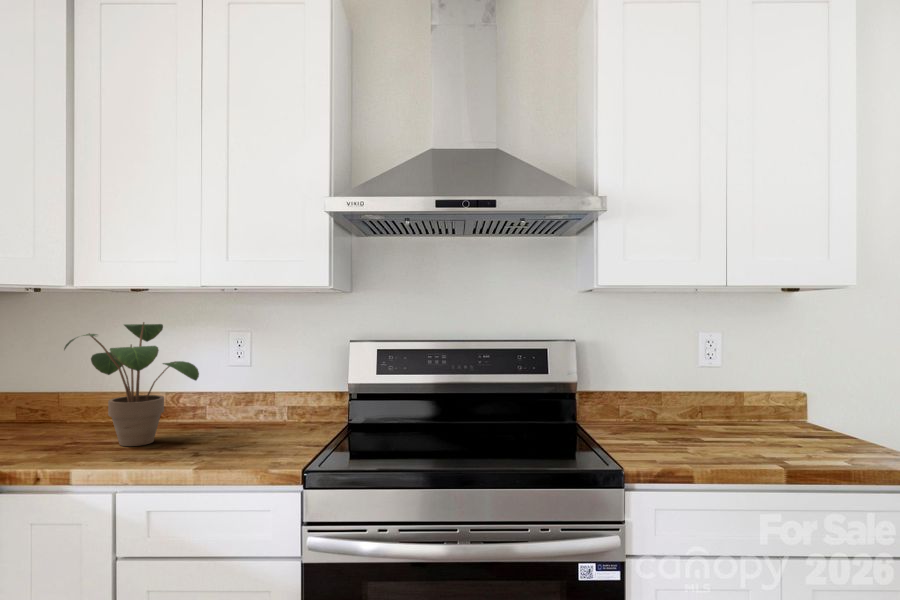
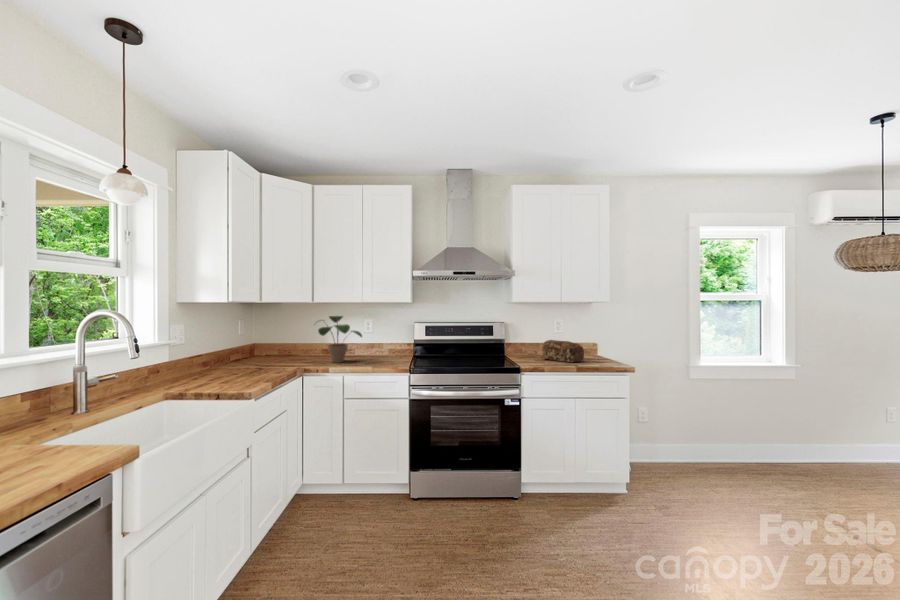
bread loaf: none [675,385,796,452] -> present [542,340,584,362]

